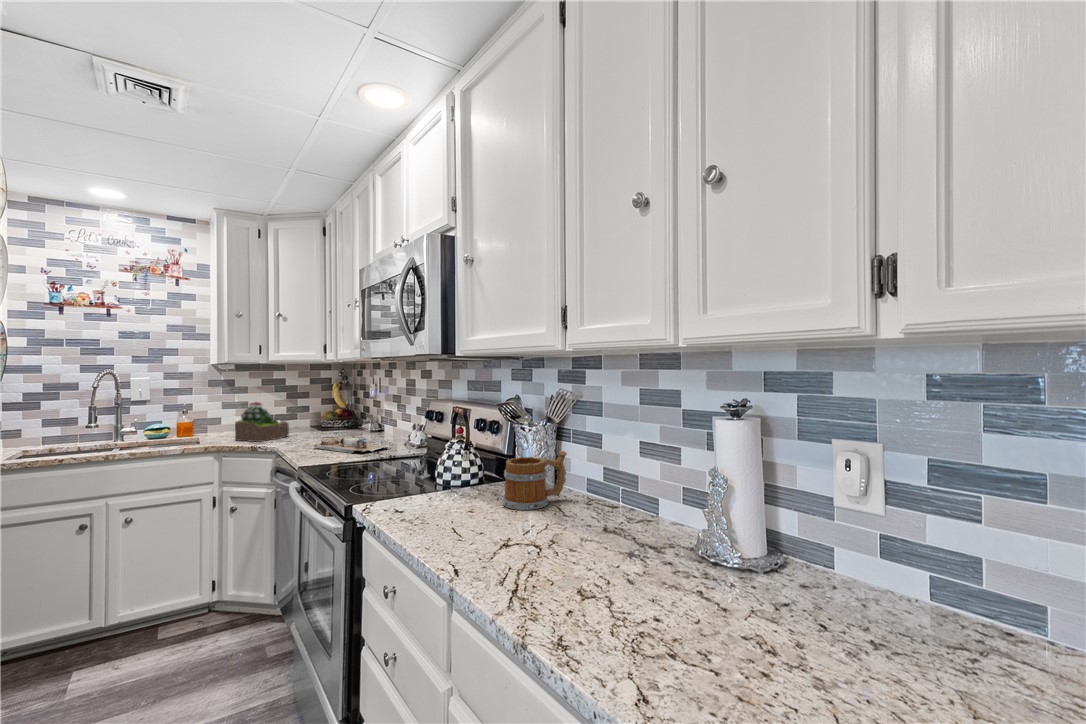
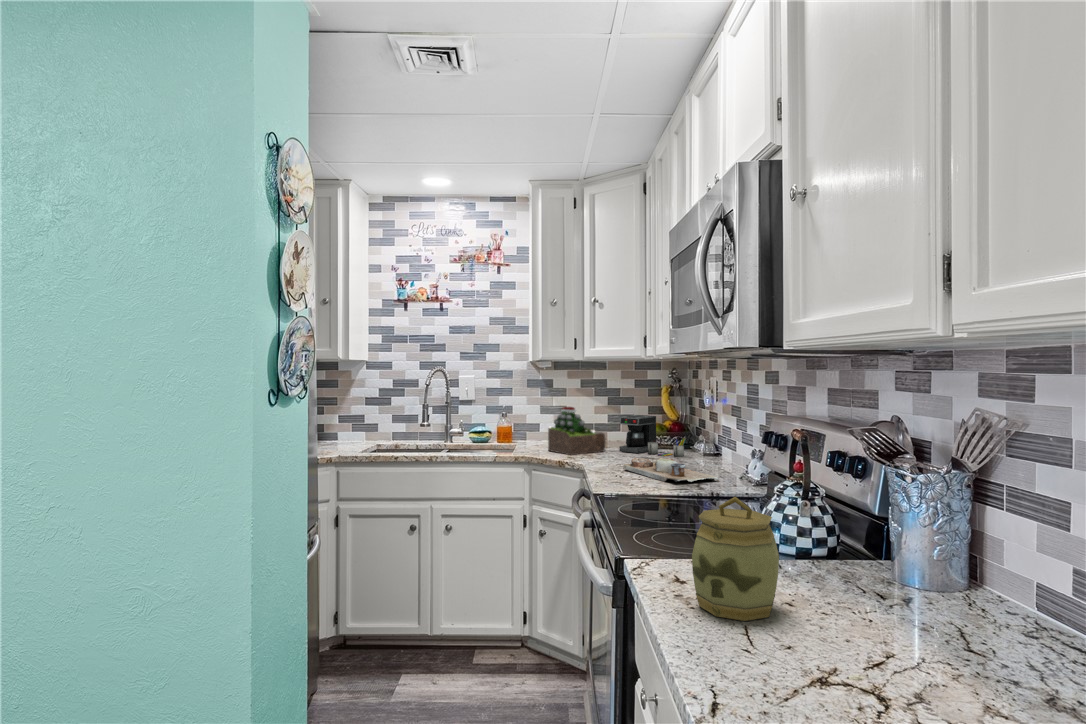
coffee maker: none [302,406,358,436] -> present [619,415,686,457]
jar: none [414,451,463,523] -> present [692,497,779,621]
mug: present [503,451,567,510] -> none [861,525,1014,636]

